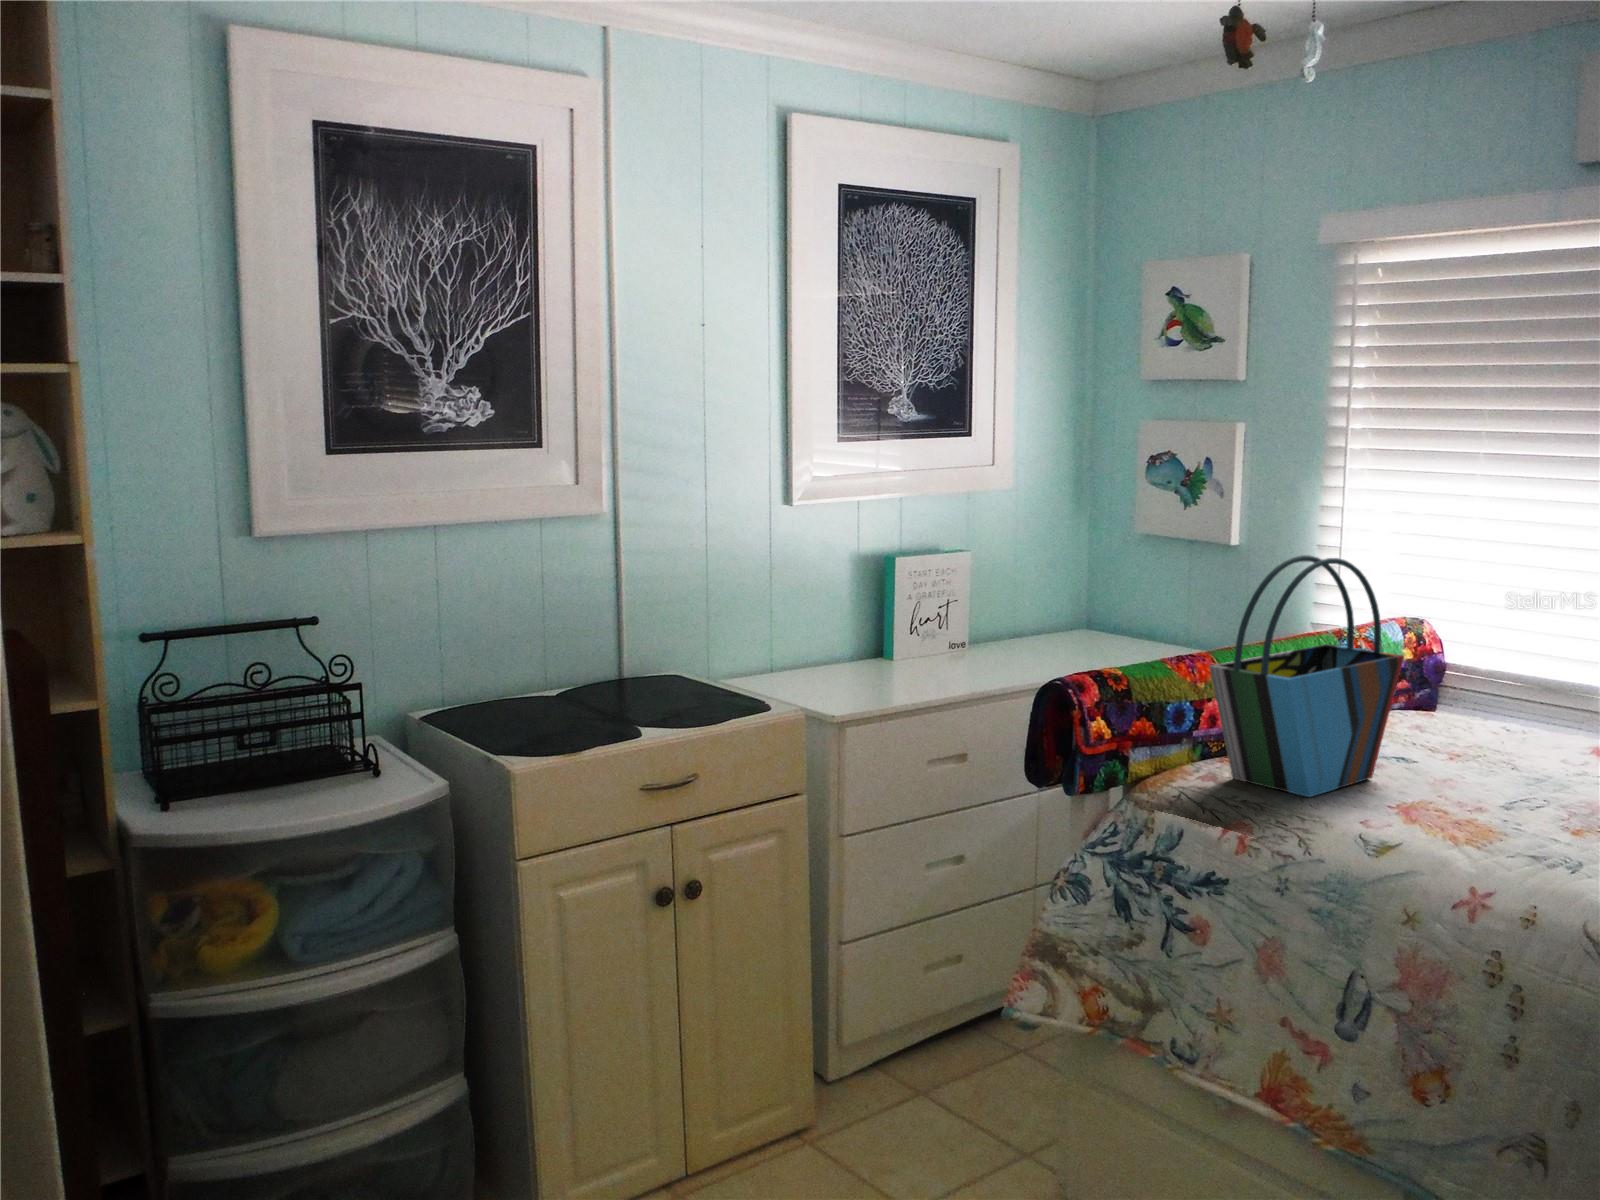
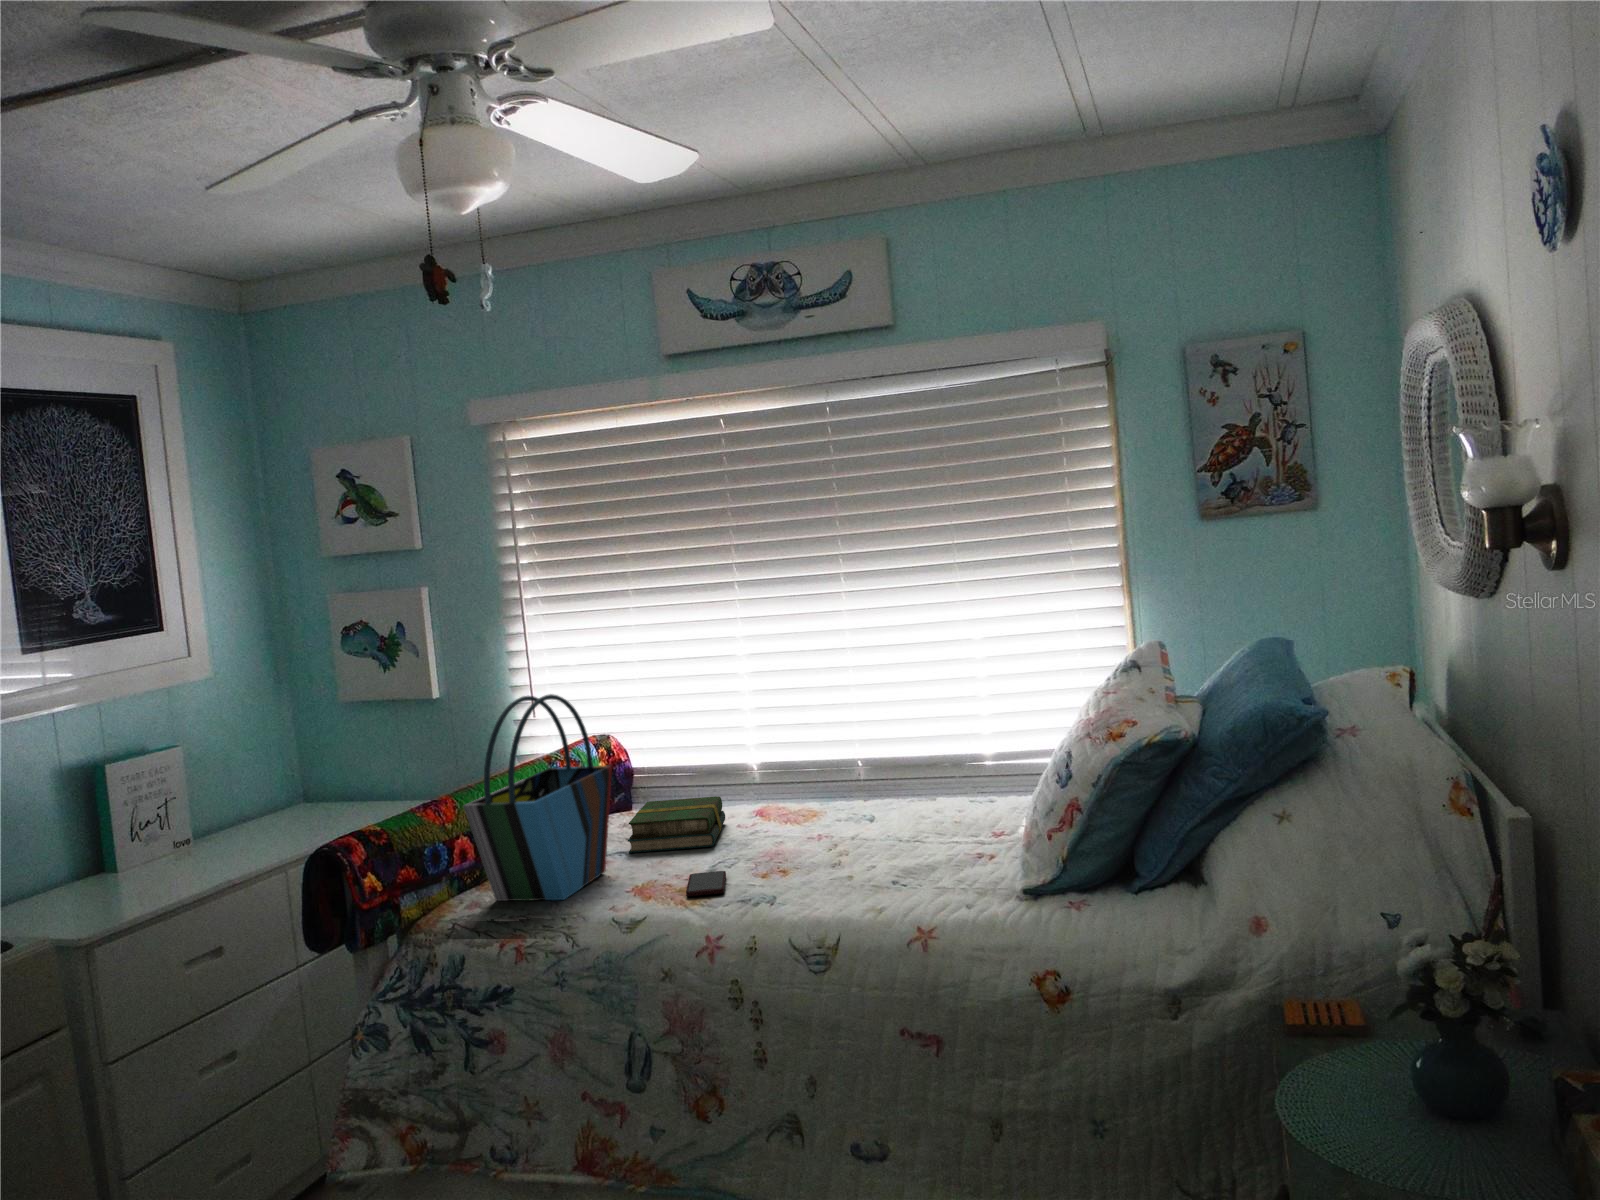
book: none [1411,708,1556,780] -> present [628,796,725,853]
smartphone: none [1463,807,1527,840] -> present [686,871,726,896]

